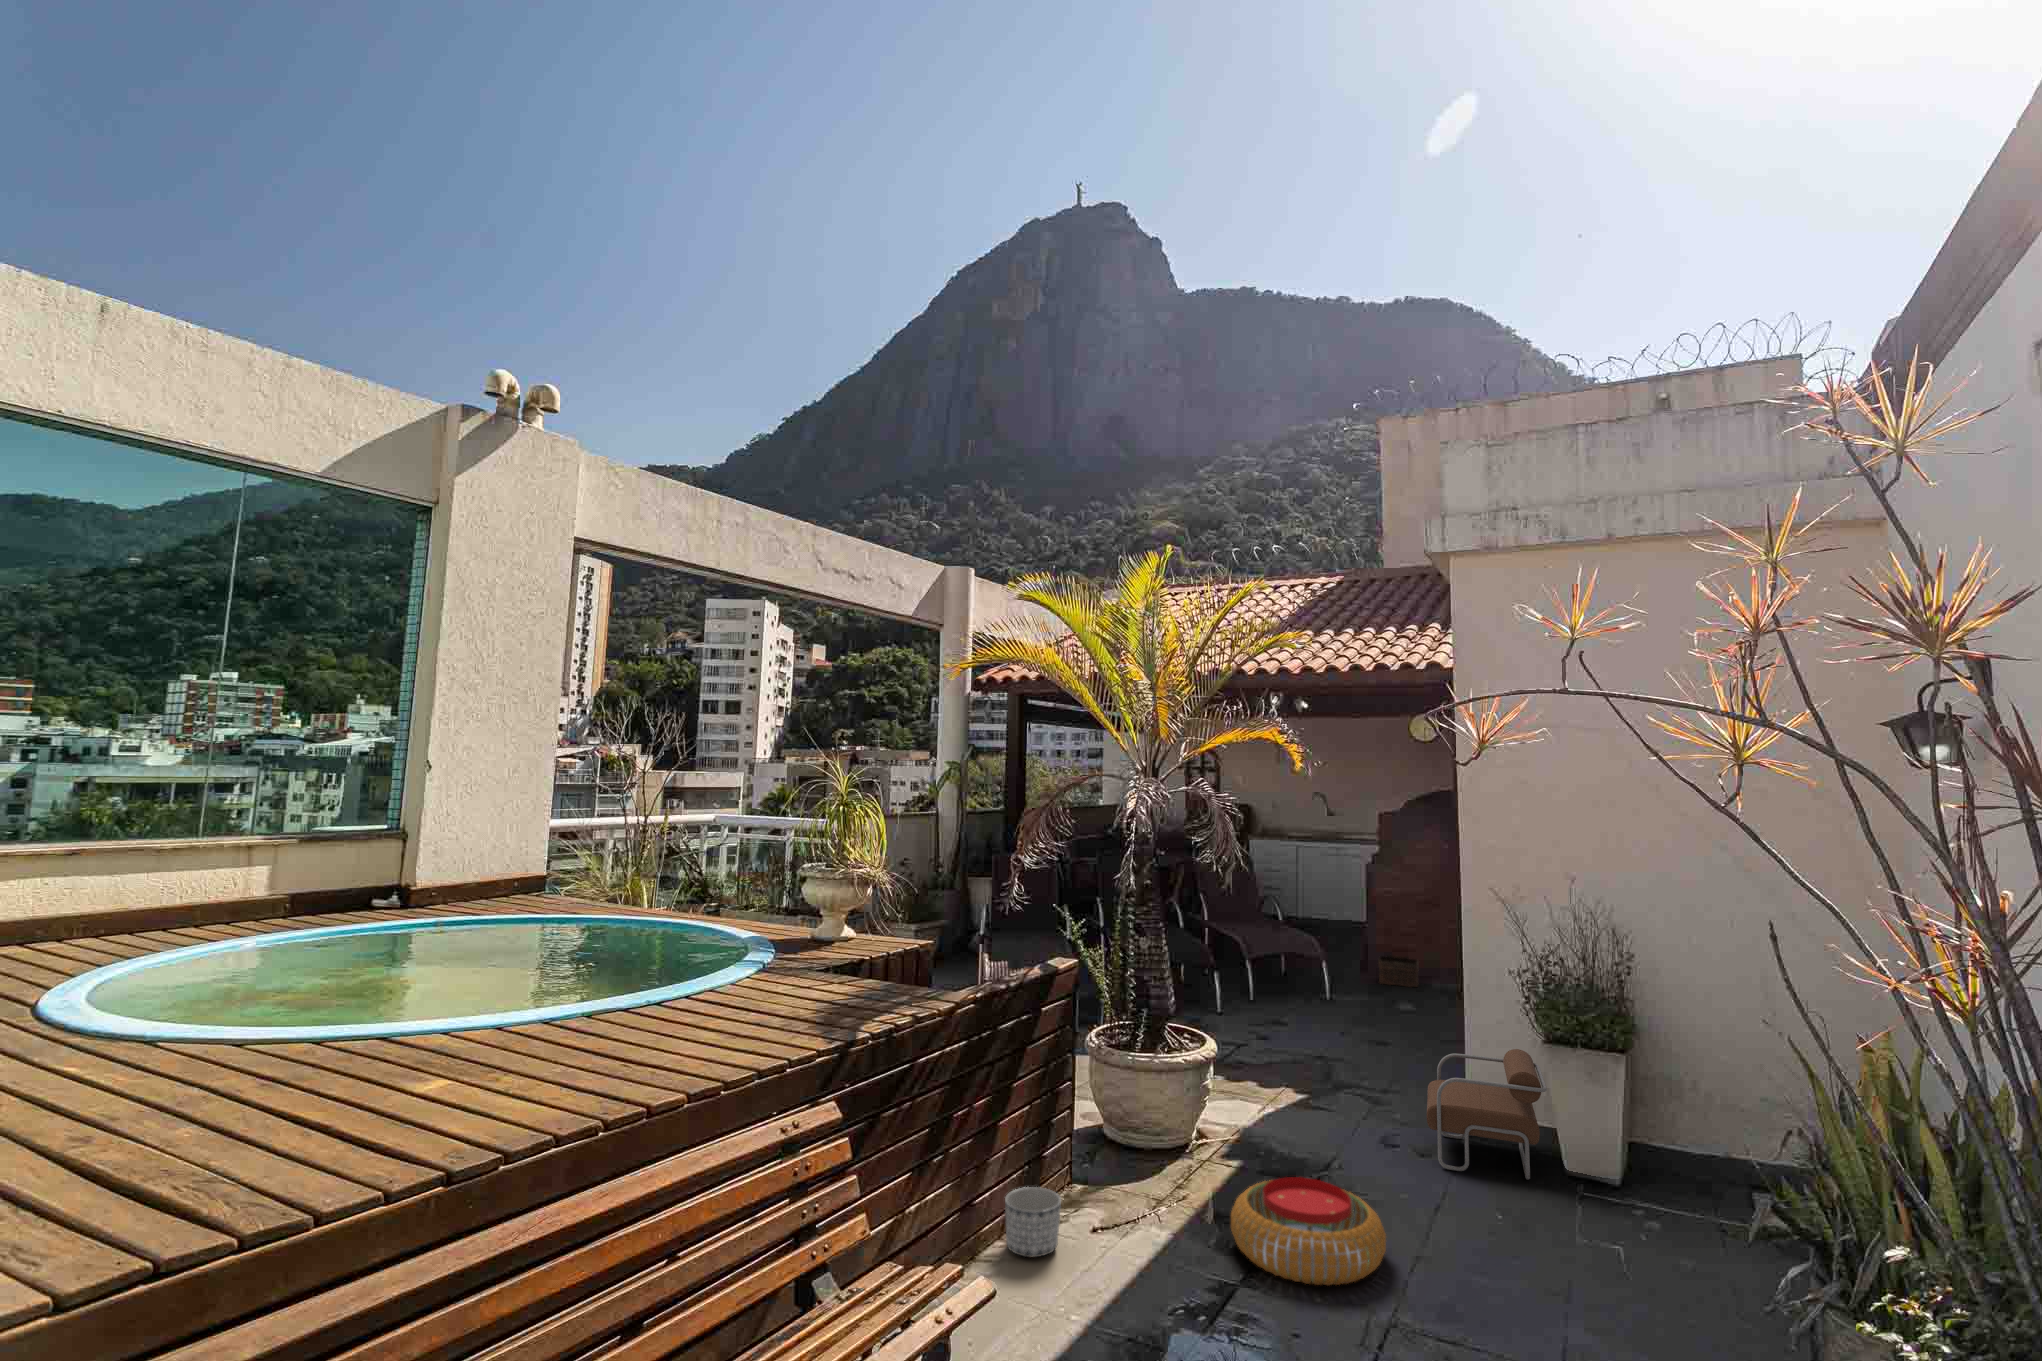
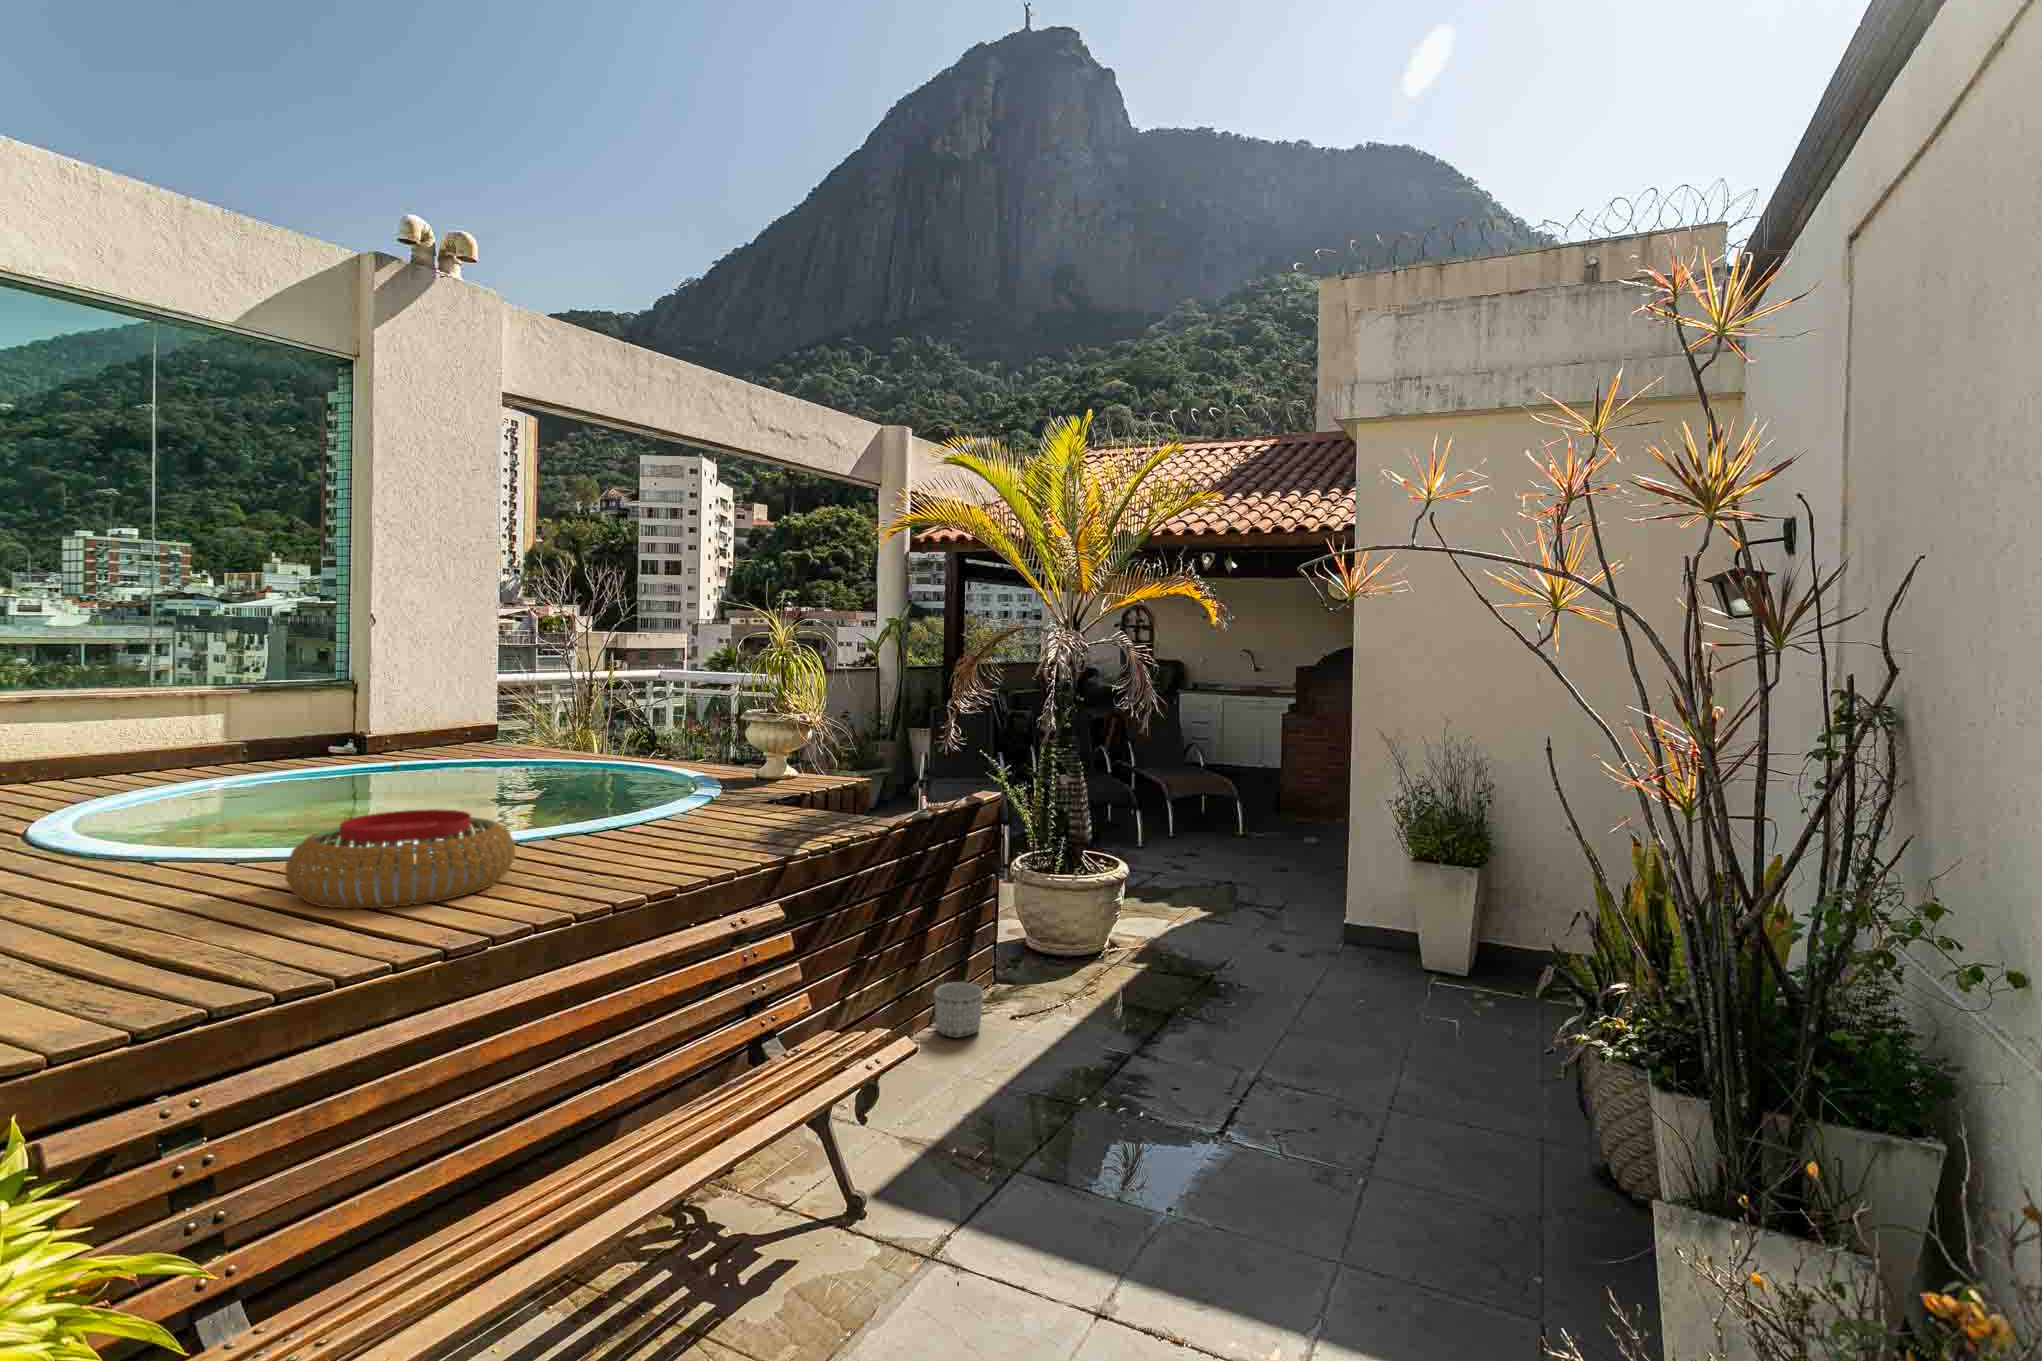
basket: present [1378,955,1419,987] -> none [1289,796,1327,824]
armchair: present [1426,1049,1547,1180] -> none [1308,868,1411,973]
pouf: present [1231,1177,1386,1285] -> present [285,809,515,909]

